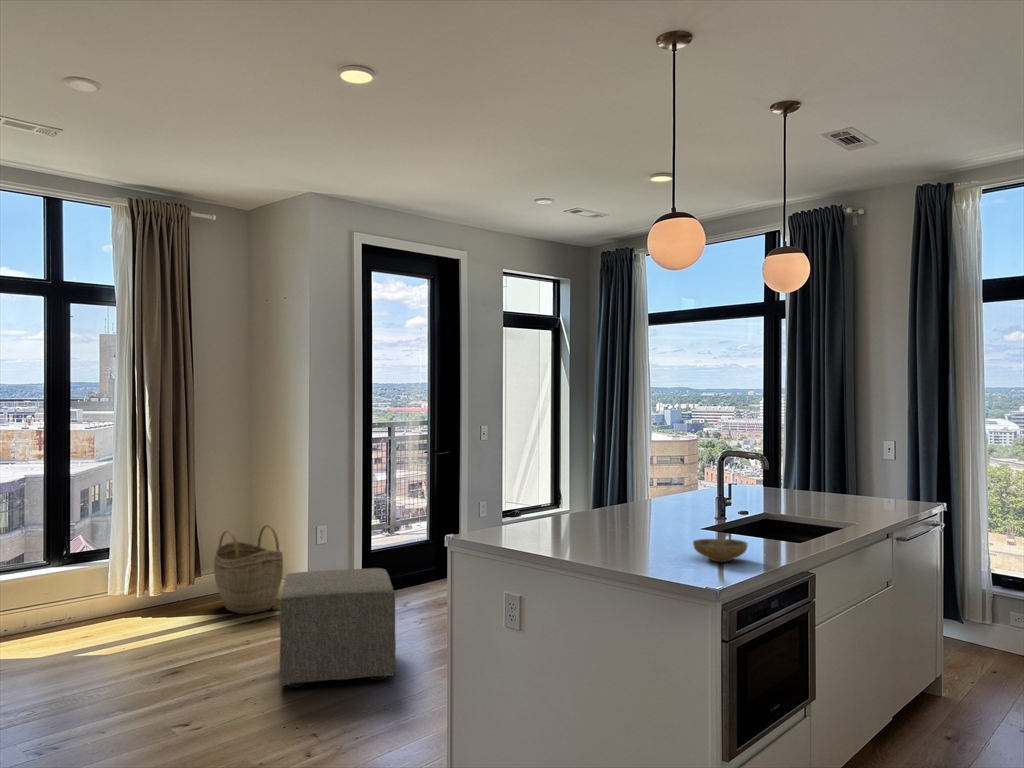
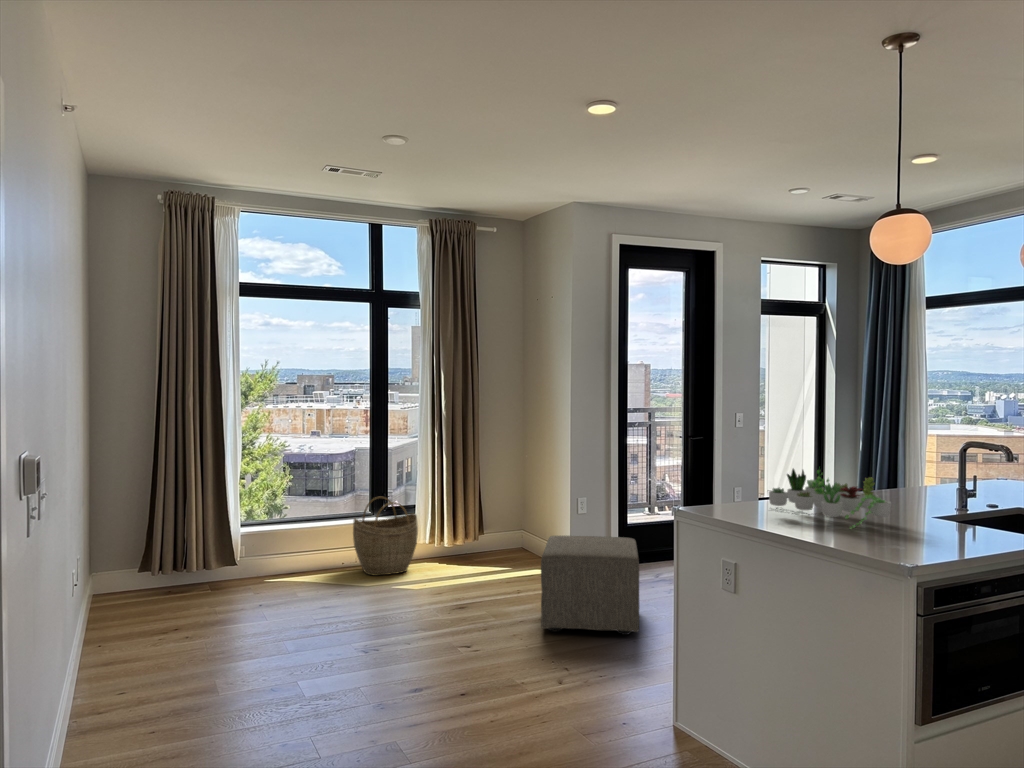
succulent plant: none [544,478,679,545] -> present [769,469,891,529]
woven basket: present [214,525,283,614] -> present [353,497,418,576]
ceramic bowl: present [693,539,748,562] -> none [895,528,953,550]

